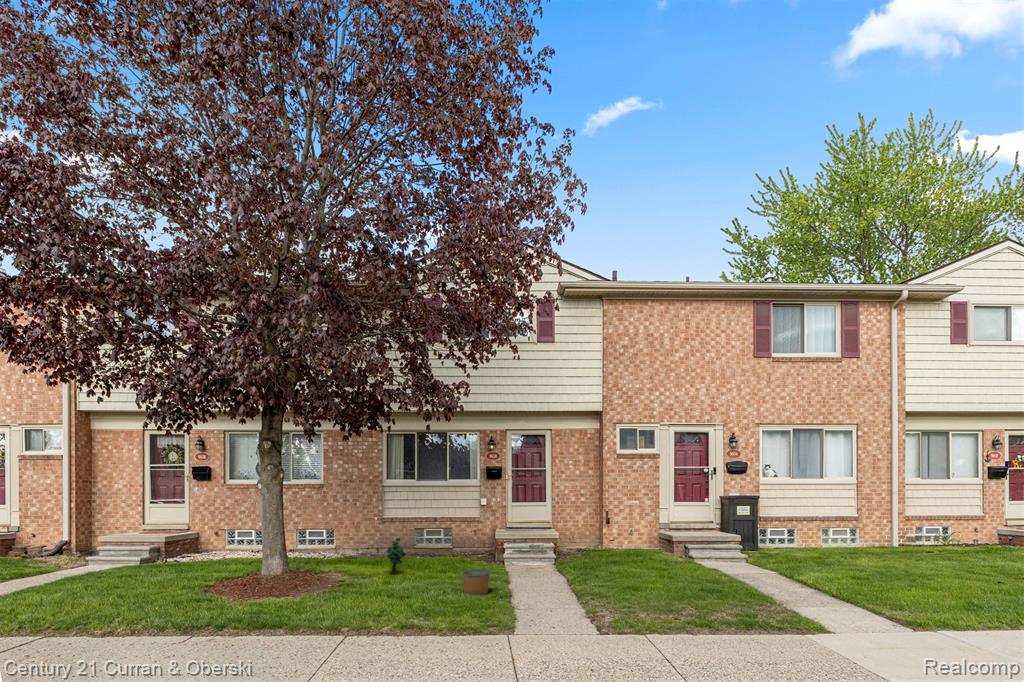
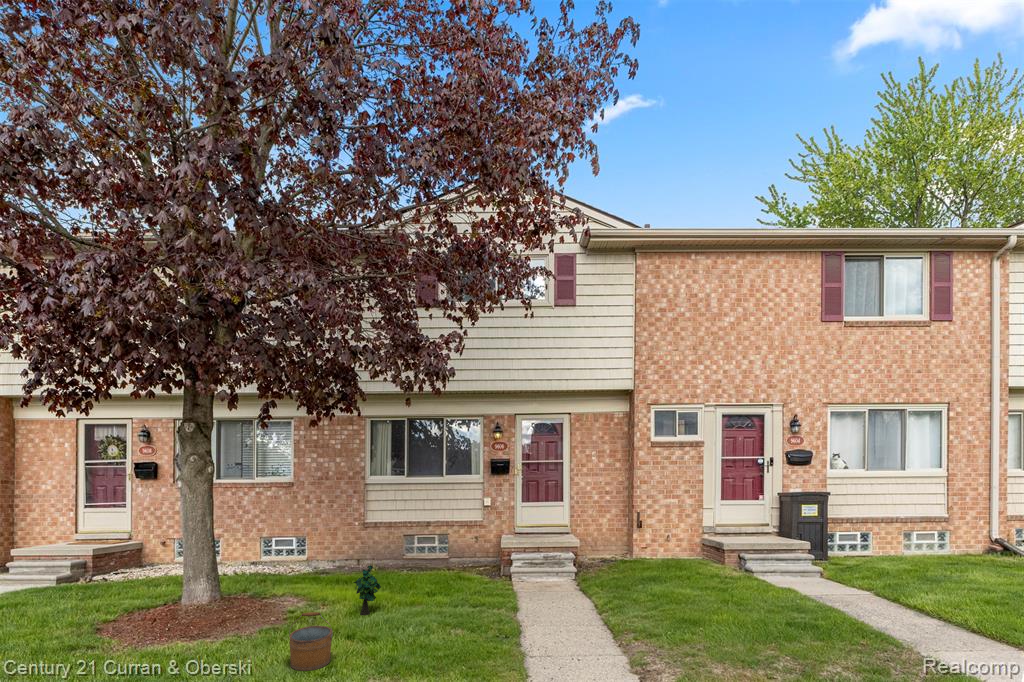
bucket: present [462,559,490,595] -> present [289,612,333,671]

